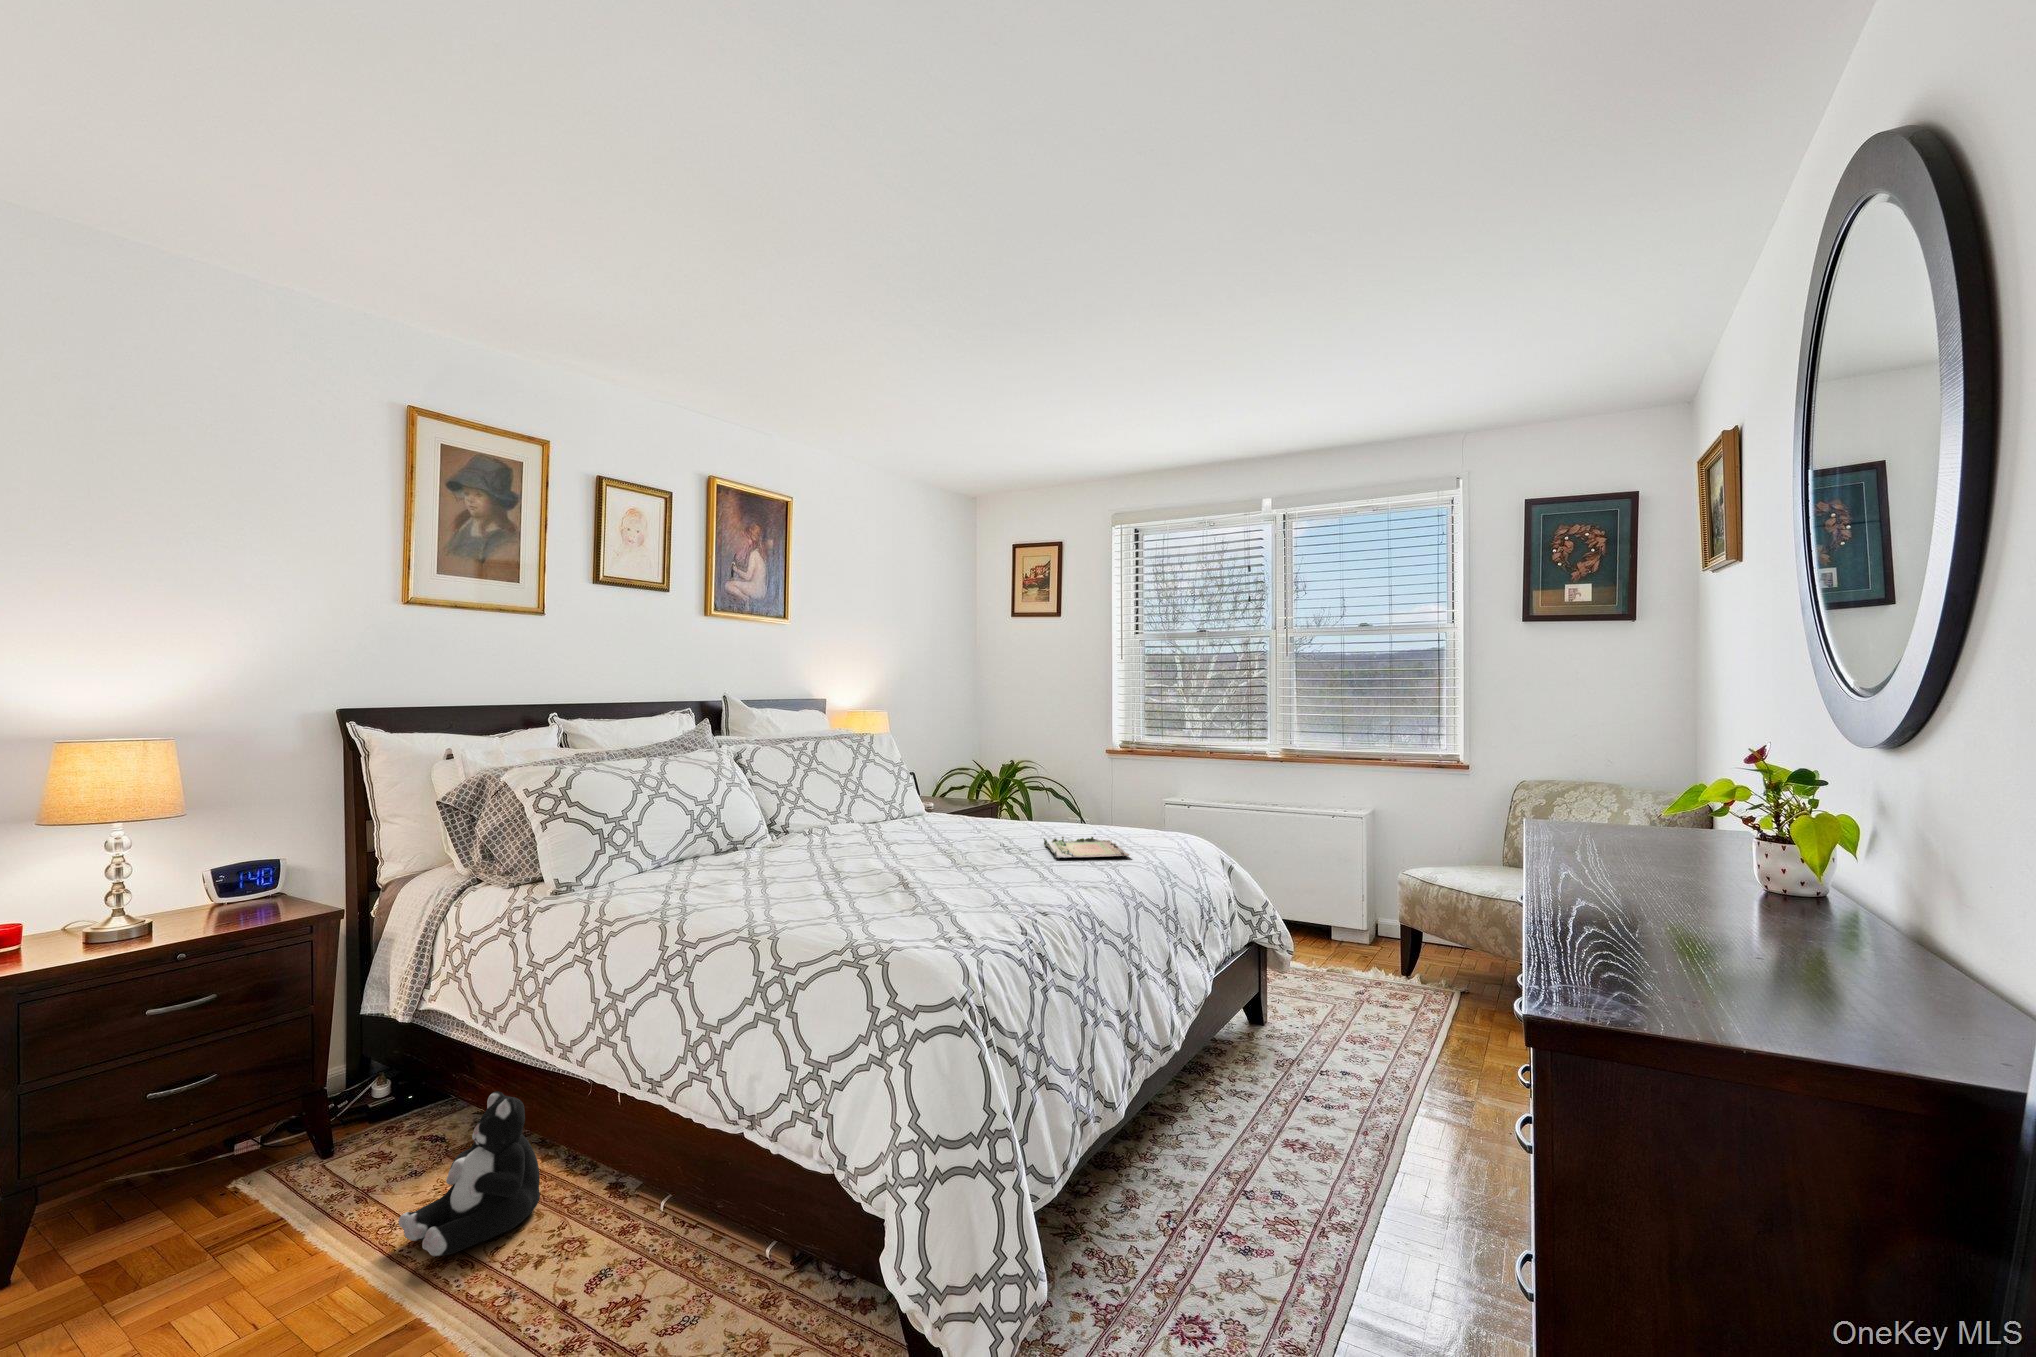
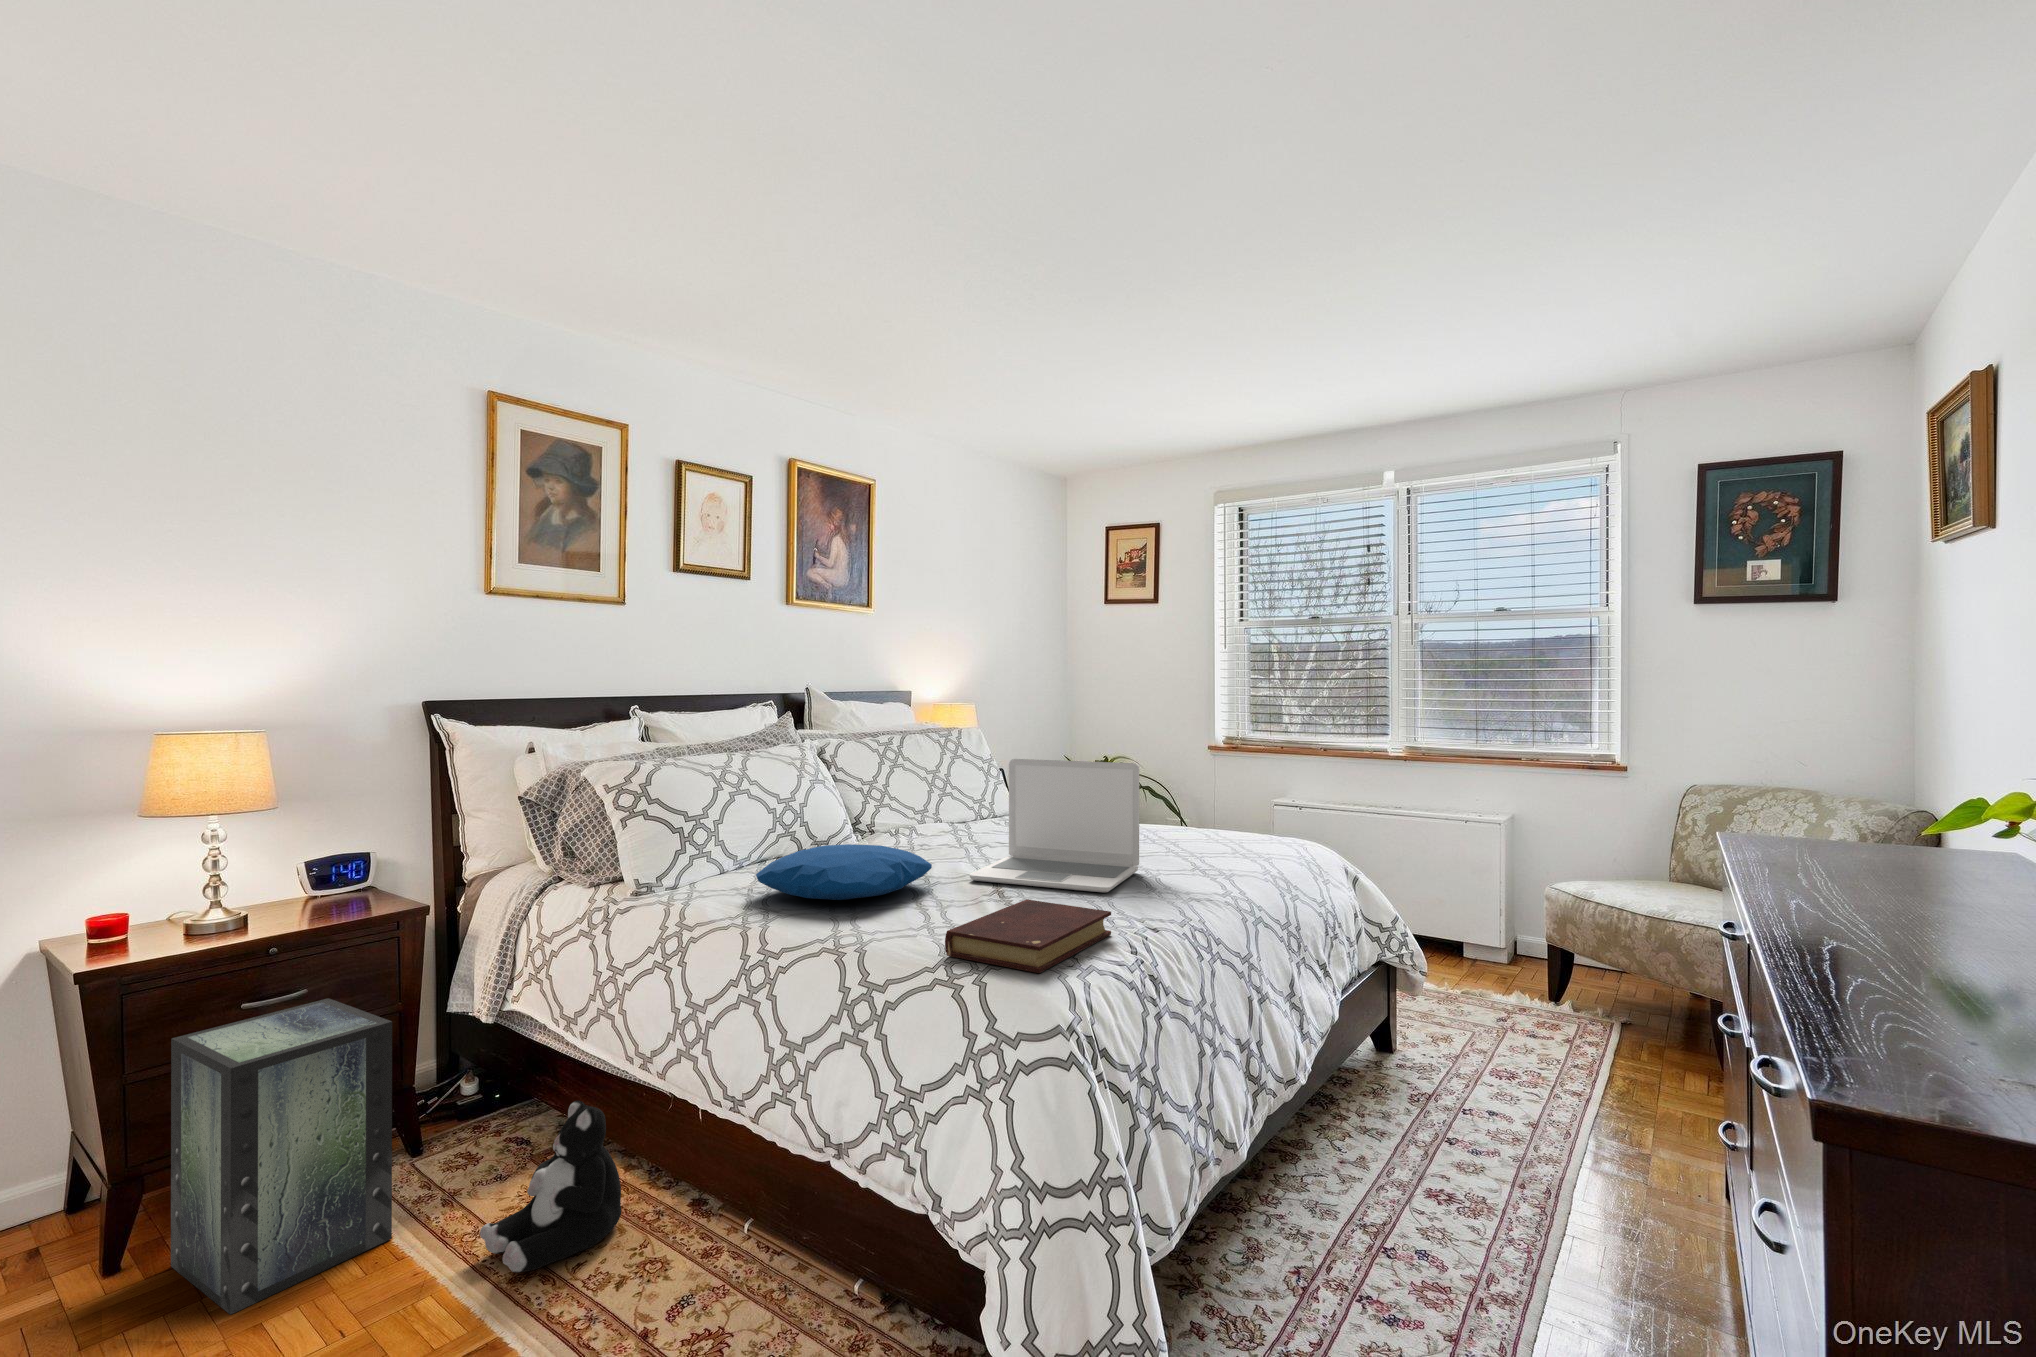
laptop: none [876,762,1033,883] -> present [969,759,1139,892]
tray: present [1044,837,1130,859] -> none [1148,836,1247,866]
pillow: none [673,843,841,894] -> present [756,844,932,900]
book: none [852,889,1004,953] -> present [945,899,1111,973]
storage box: none [74,1002,309,1312] -> present [171,998,392,1315]

